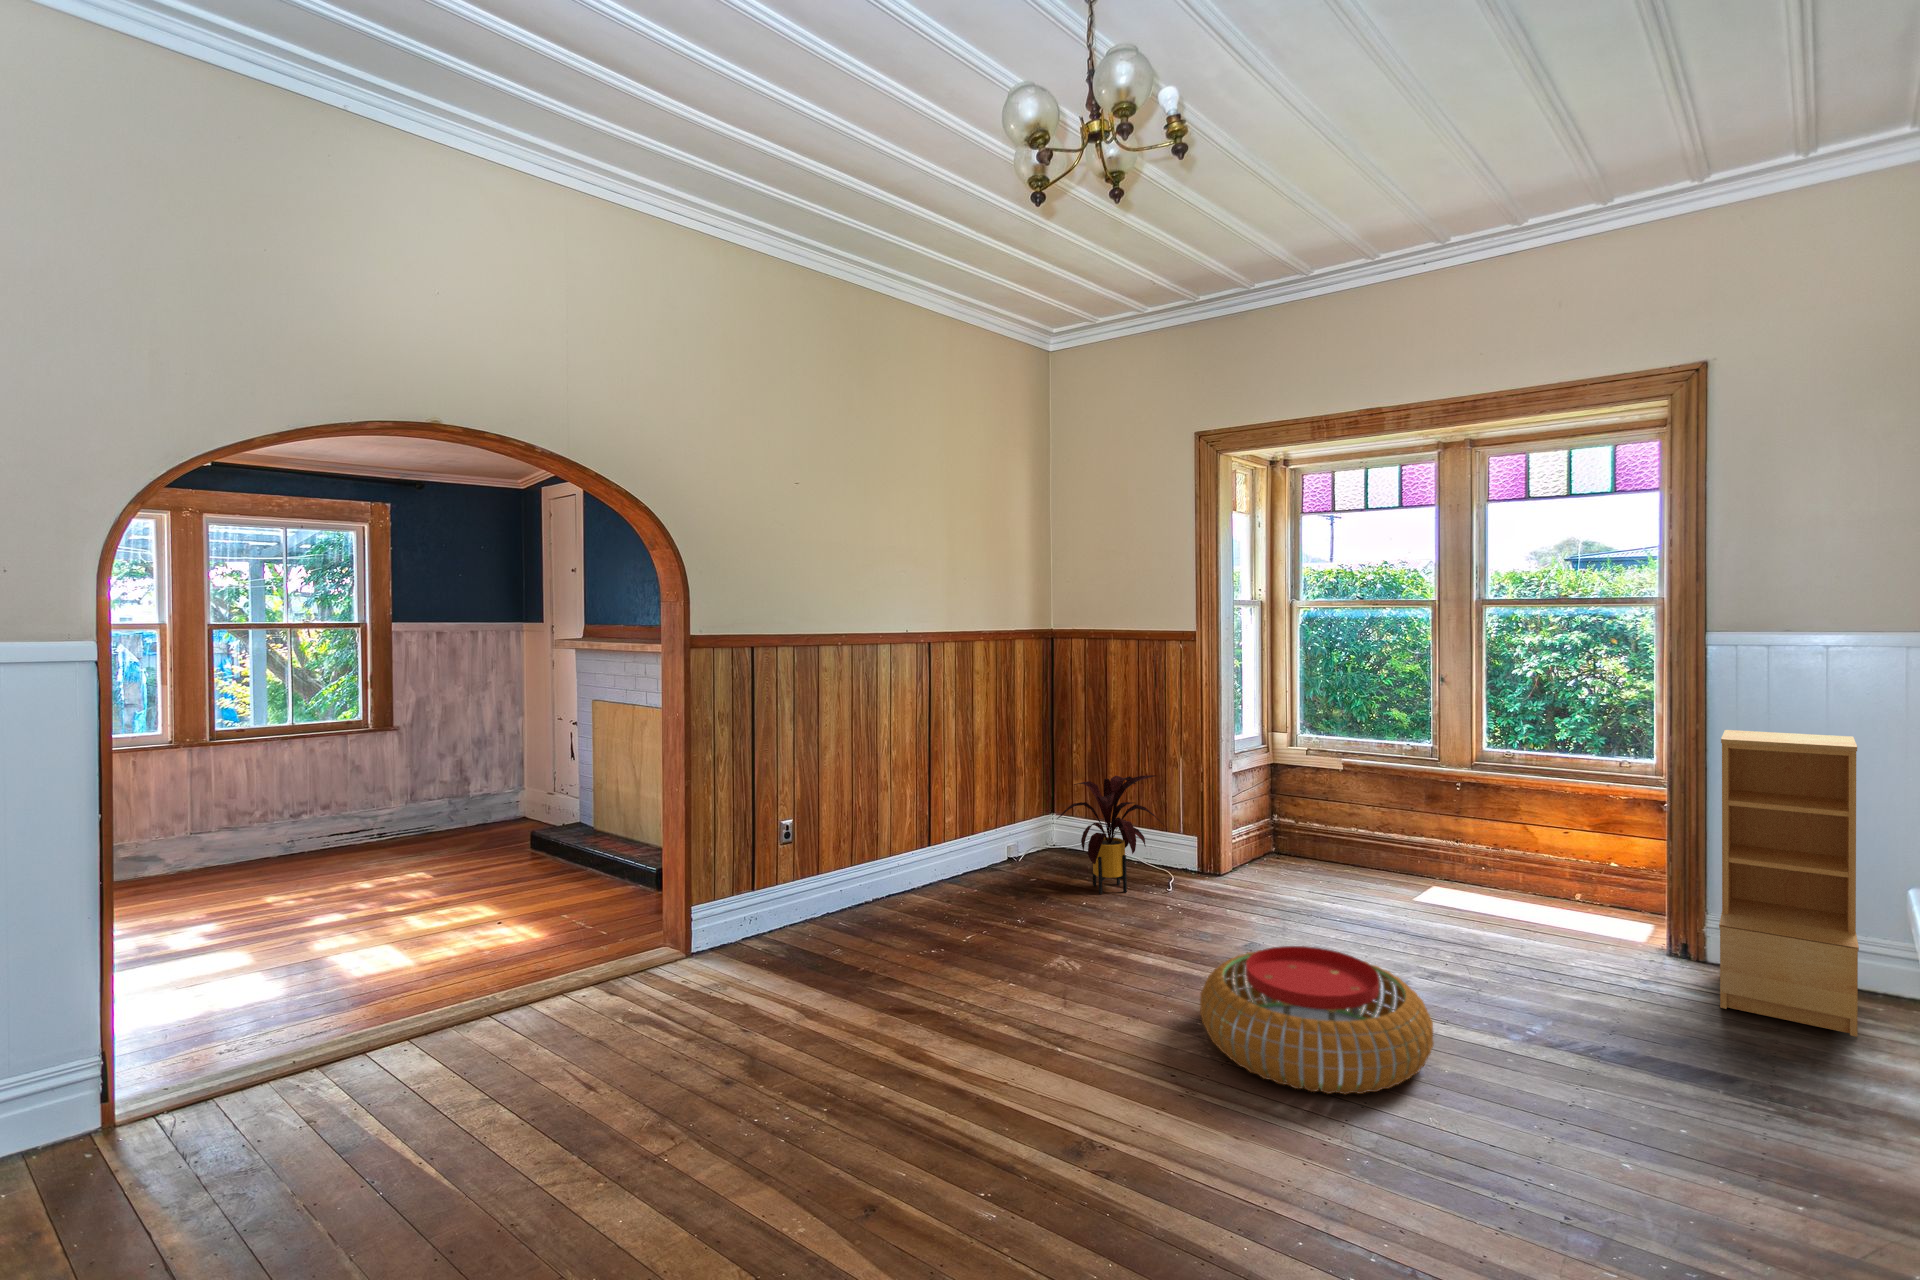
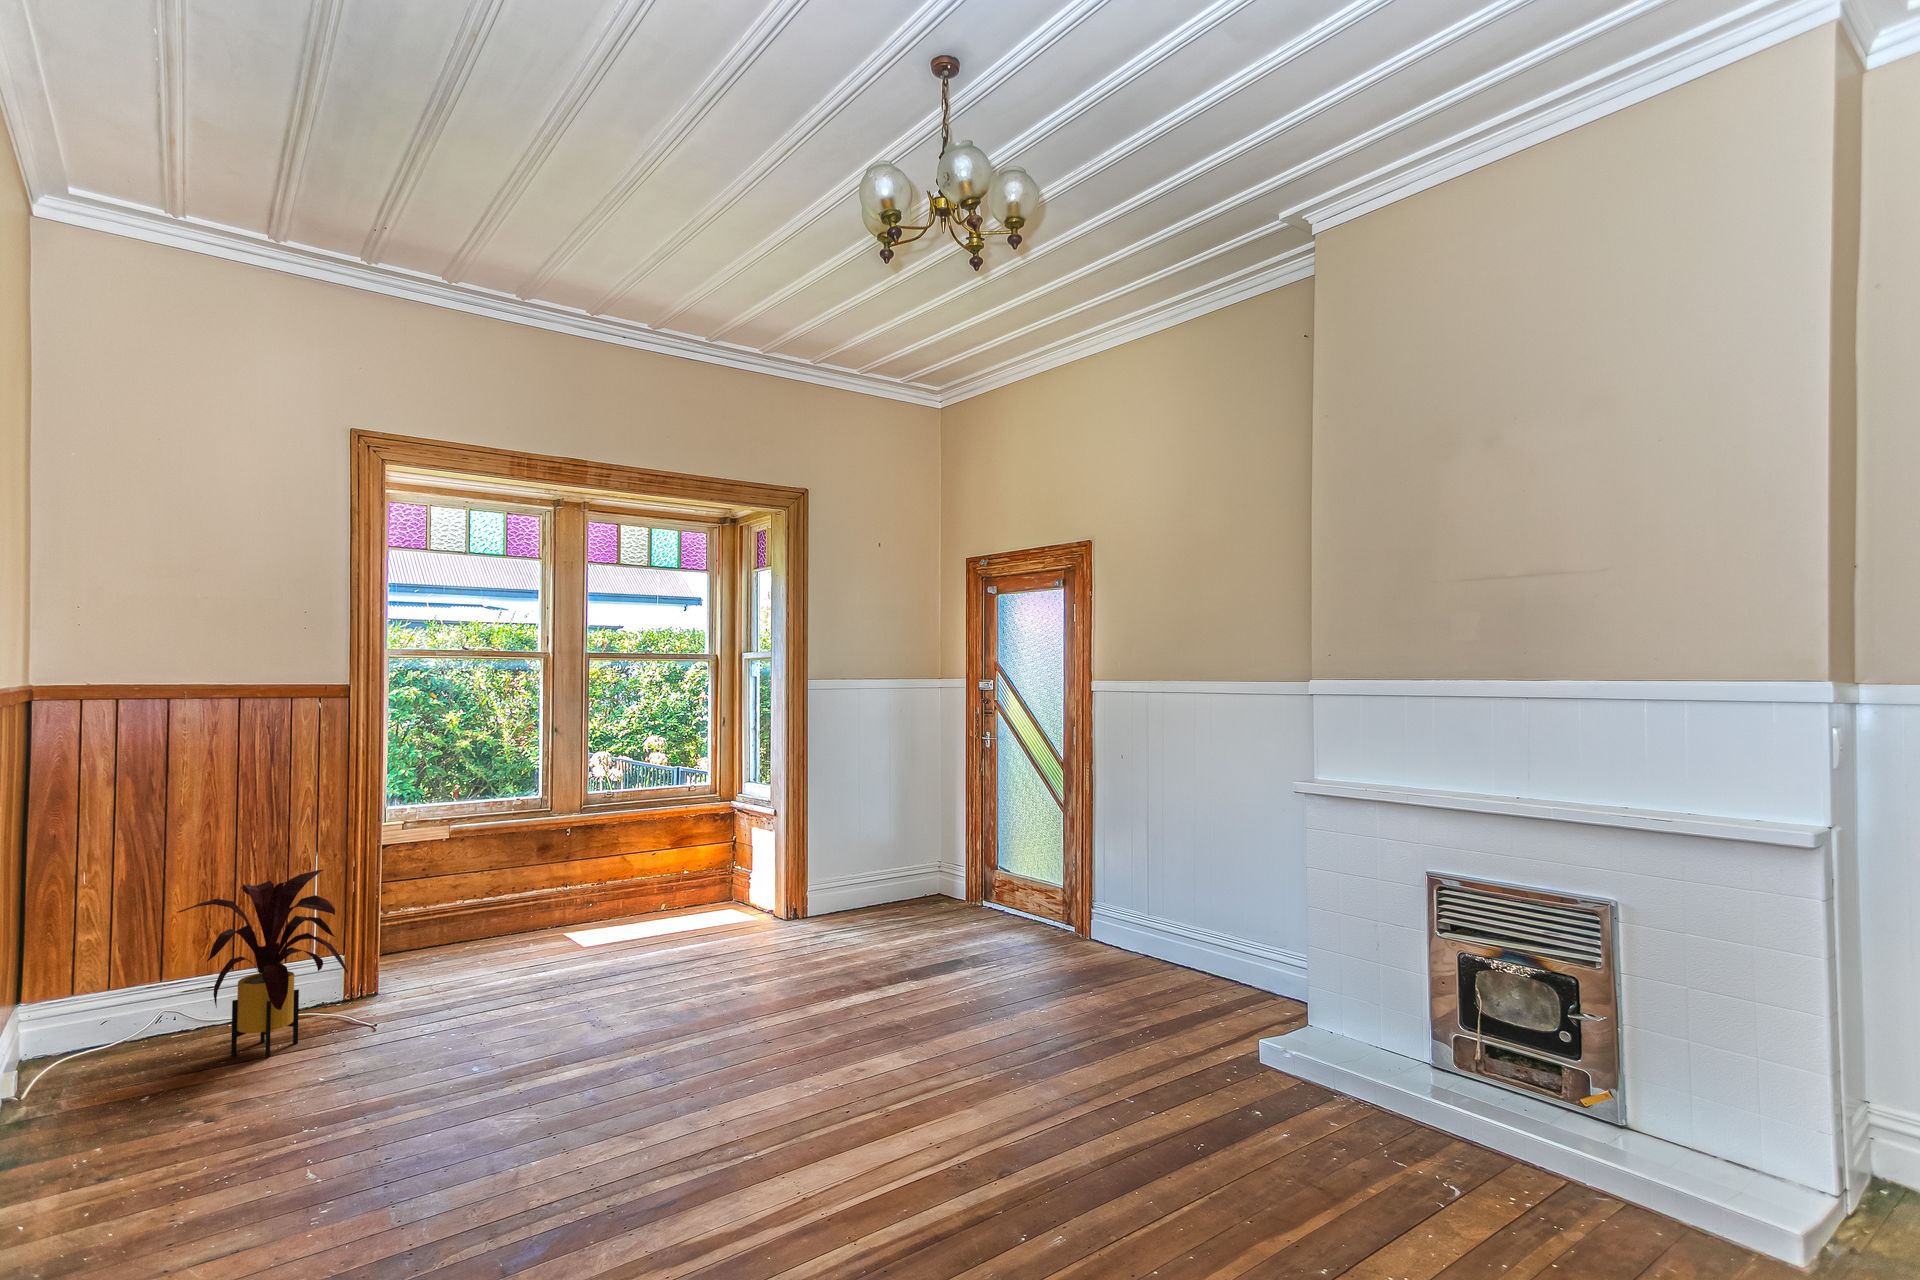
bookshelf: present [1719,730,1859,1037] -> none [813,743,905,932]
pouf: present [1200,946,1434,1095] -> none [658,955,860,1075]

